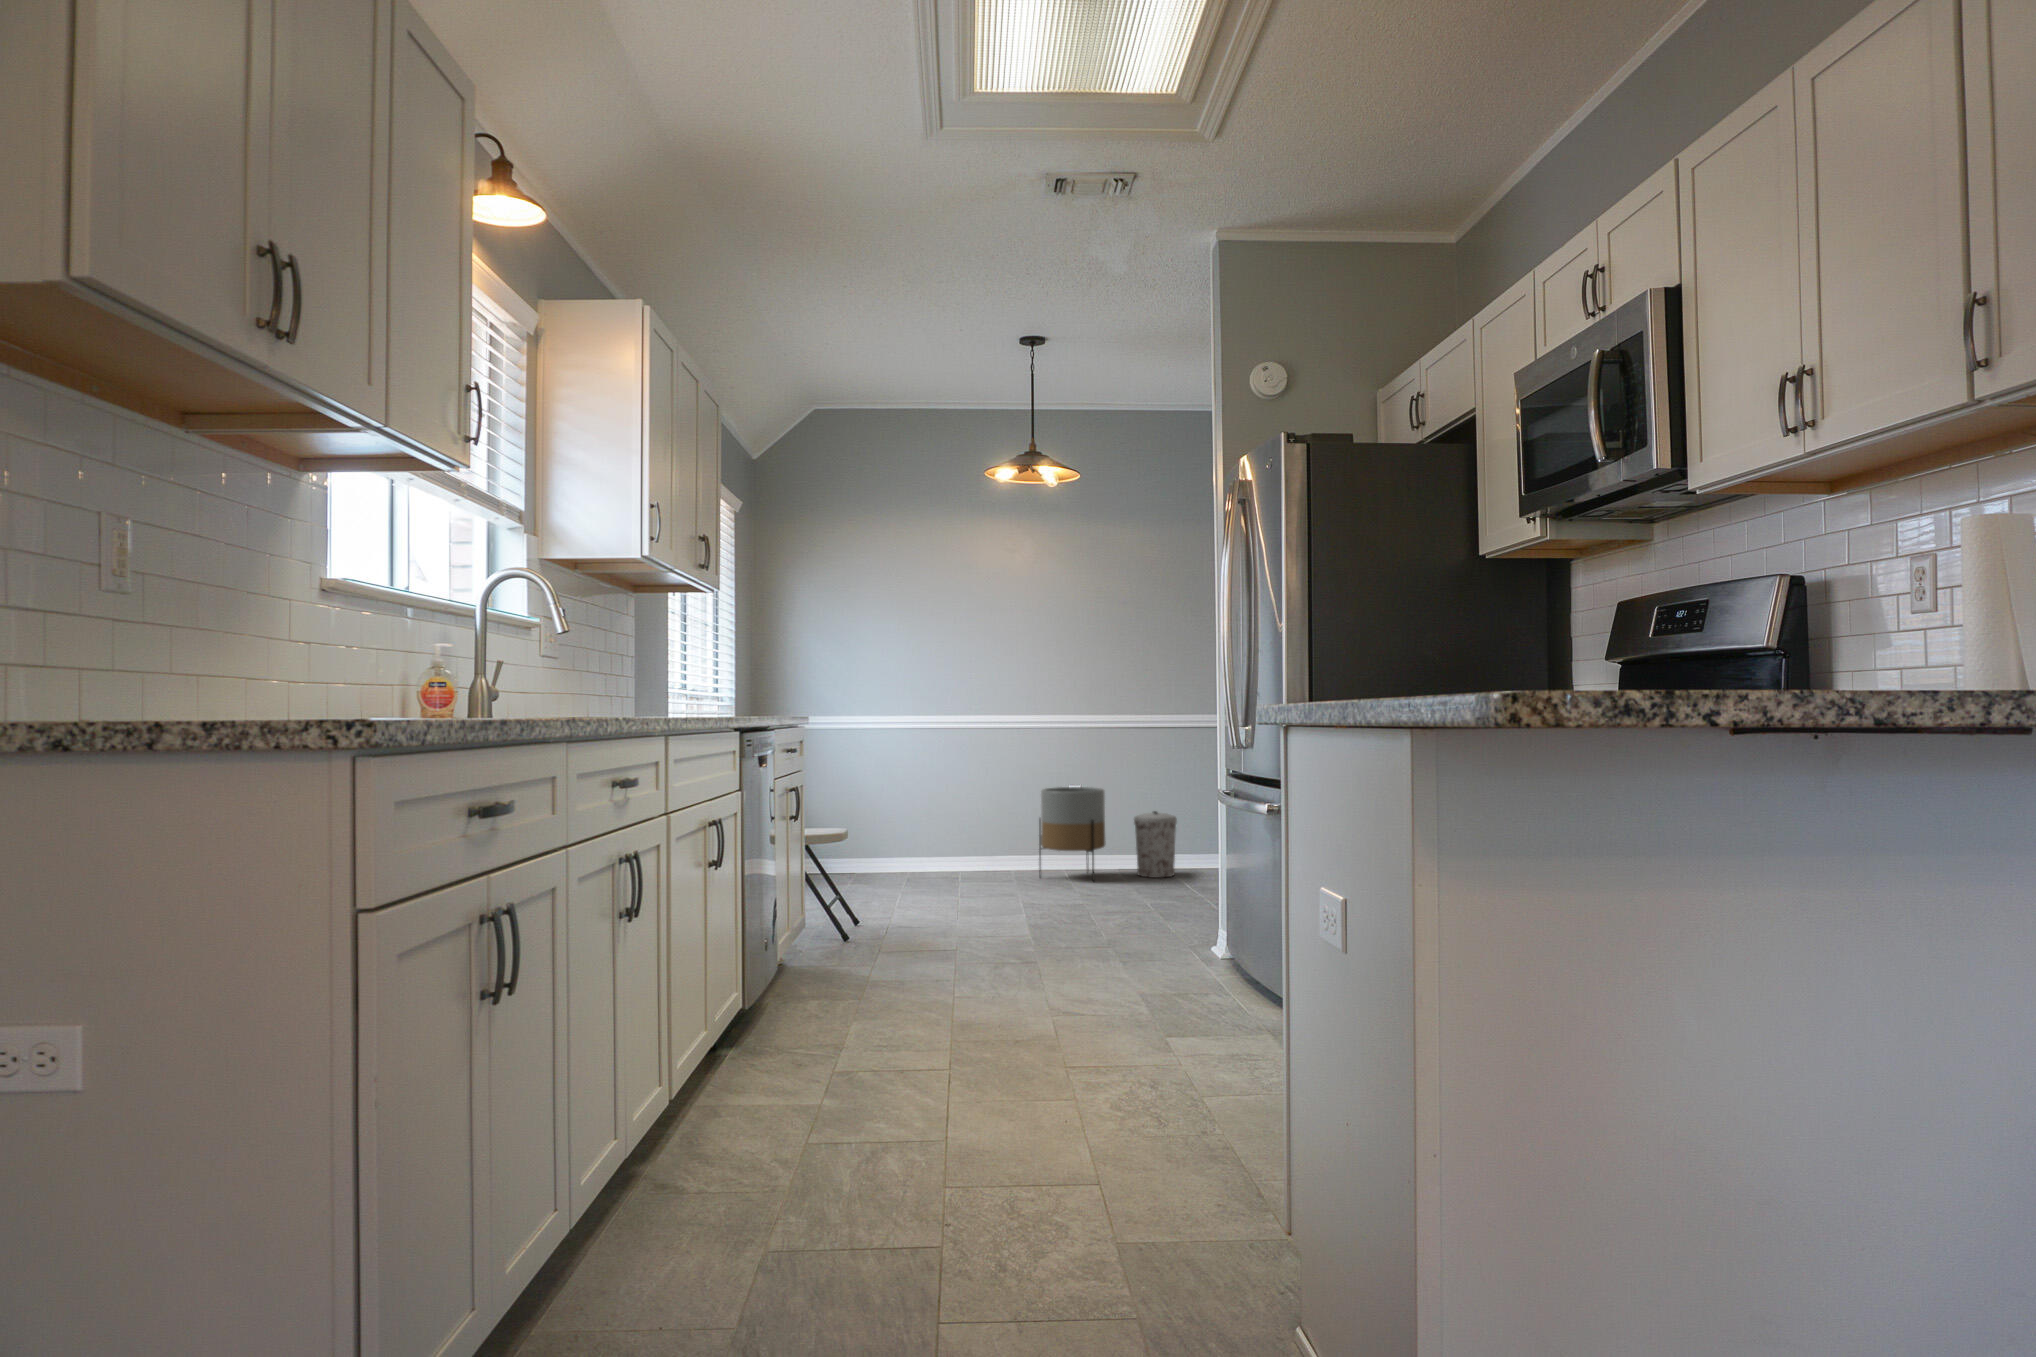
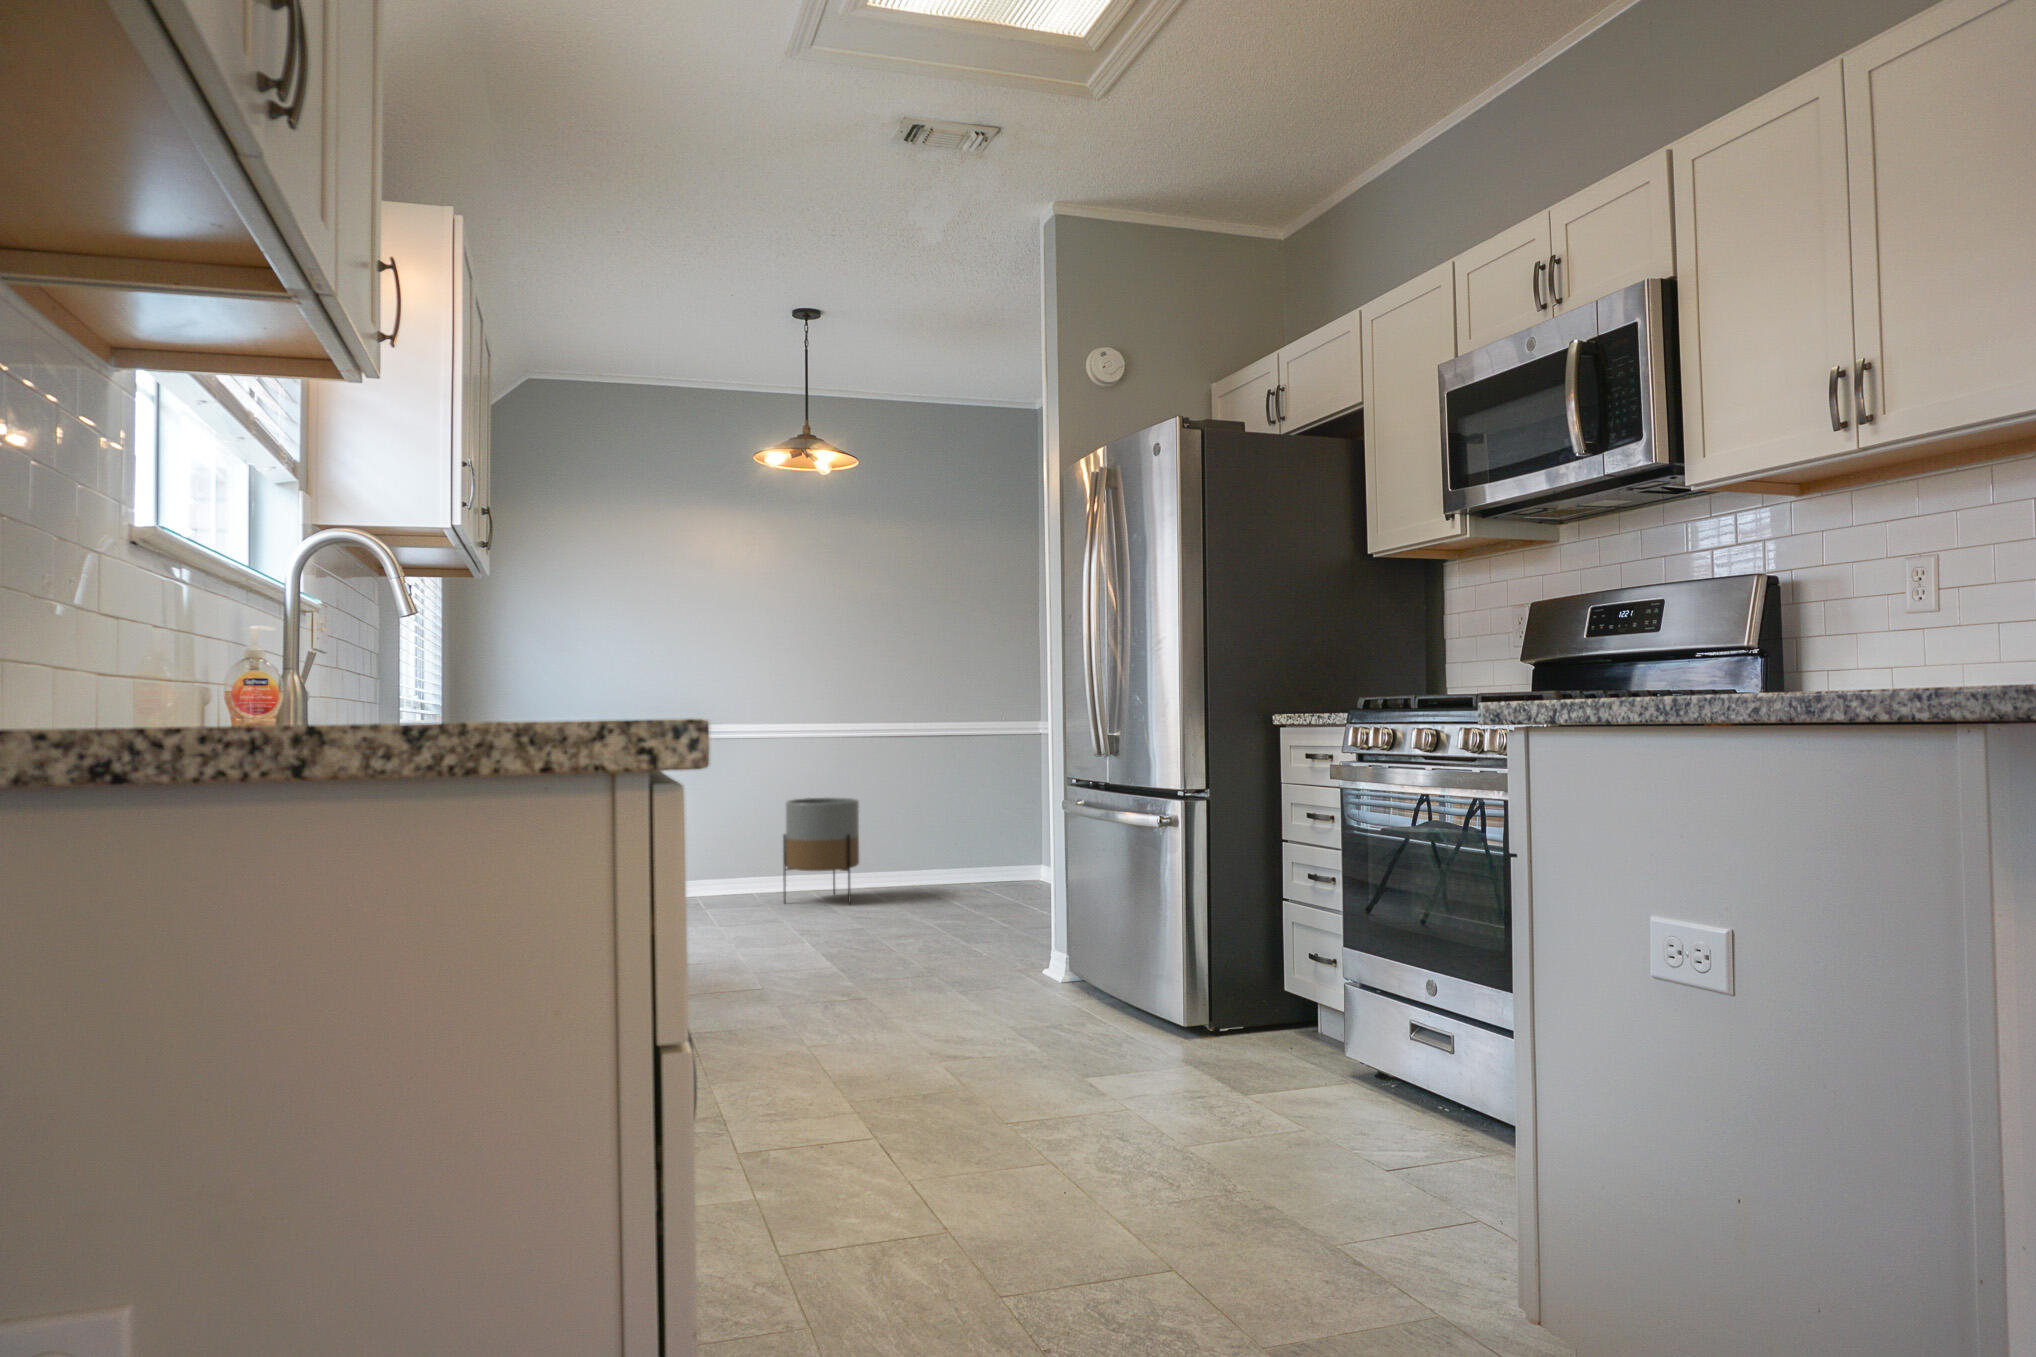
trash can: present [1134,811,1177,878] -> none [887,822,935,896]

